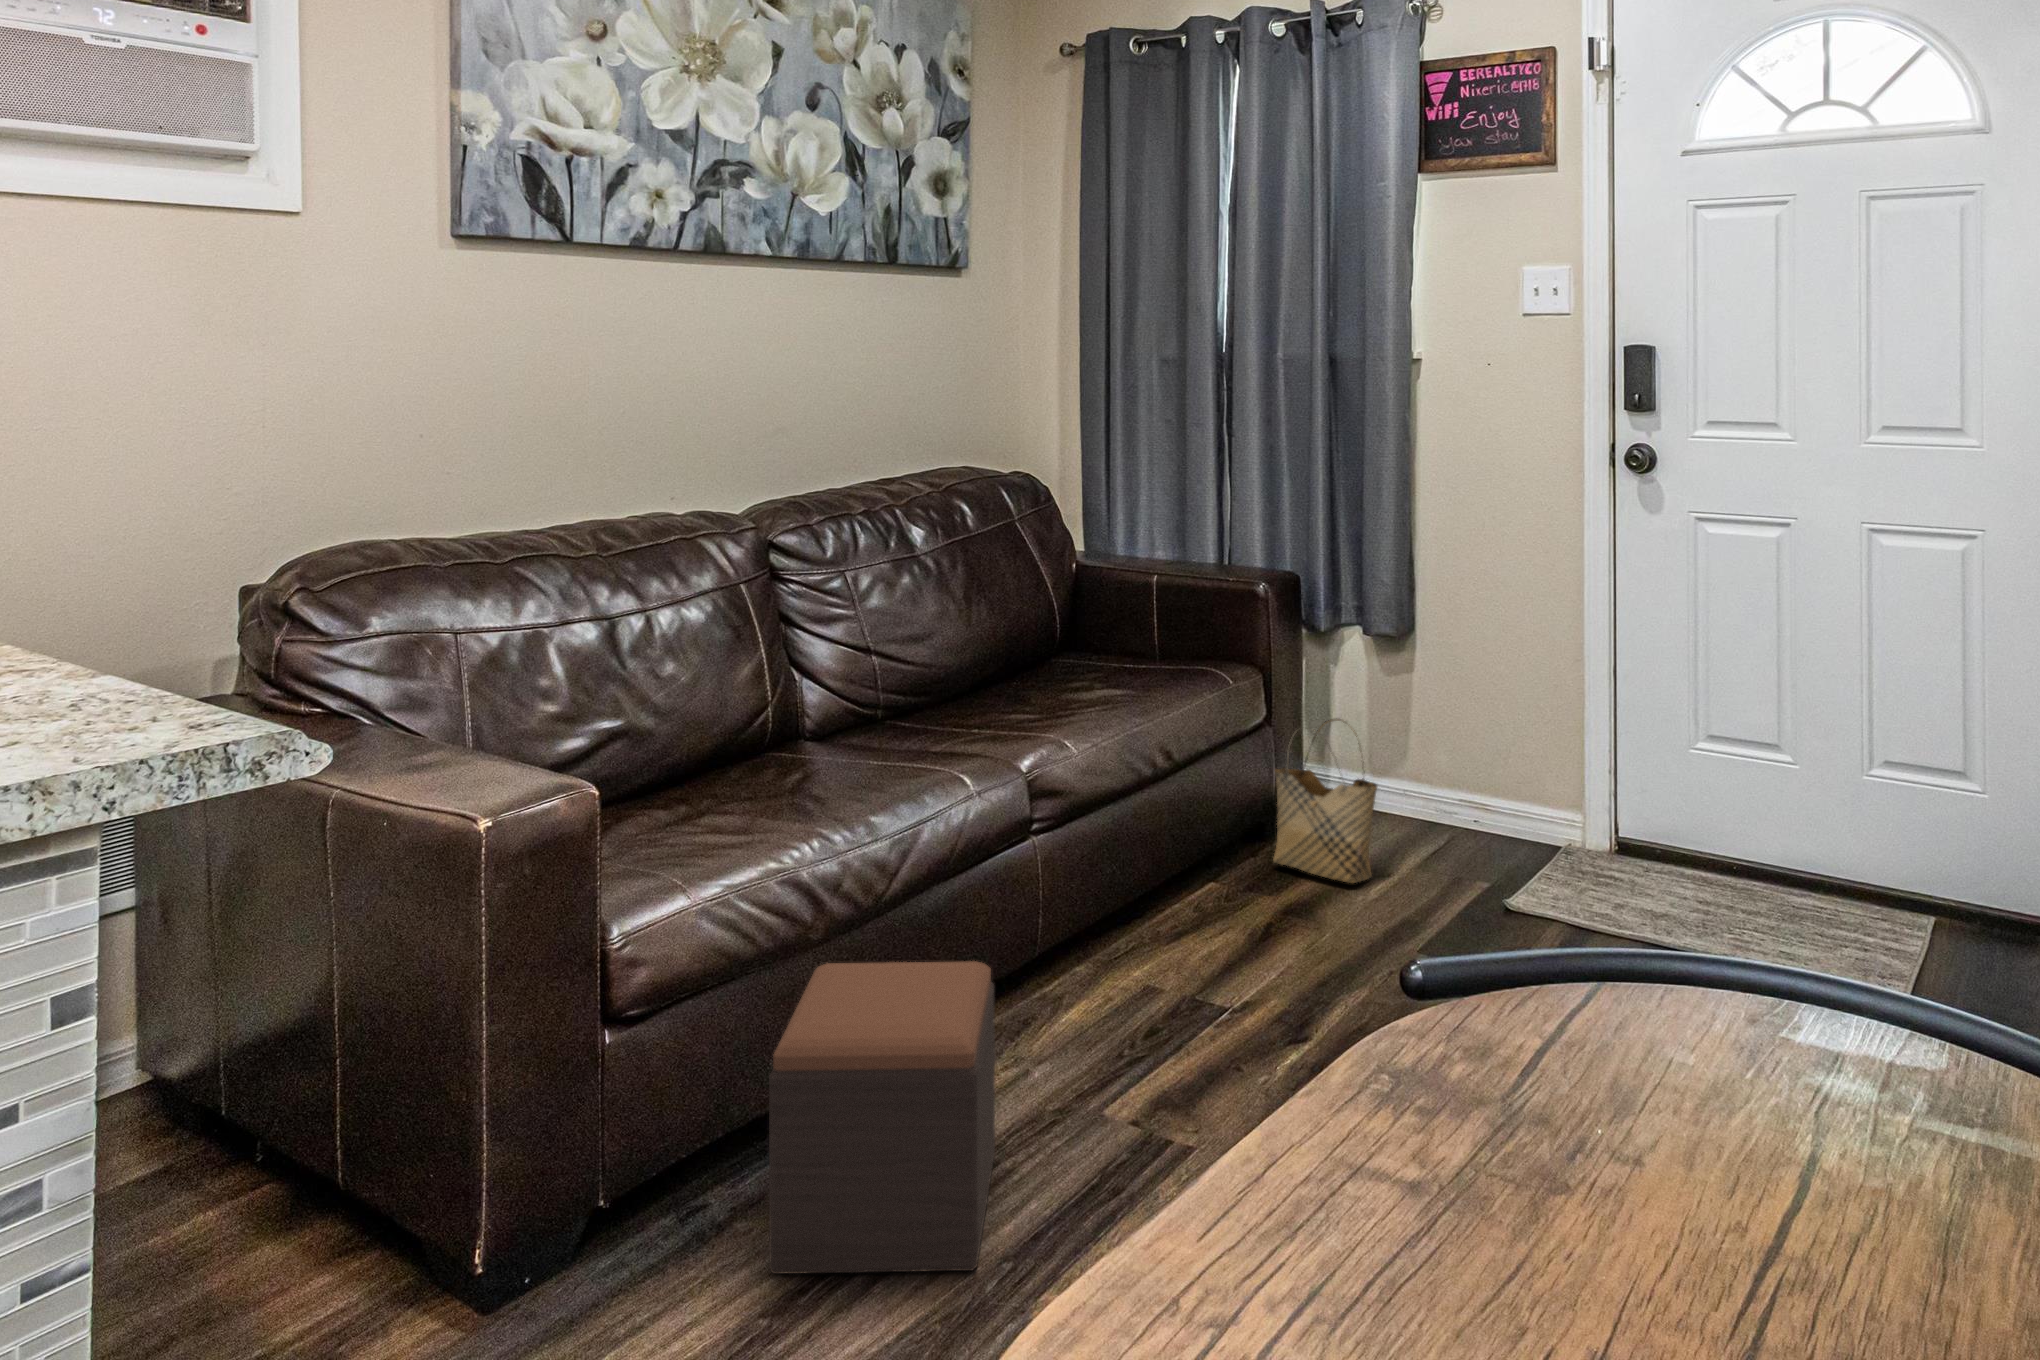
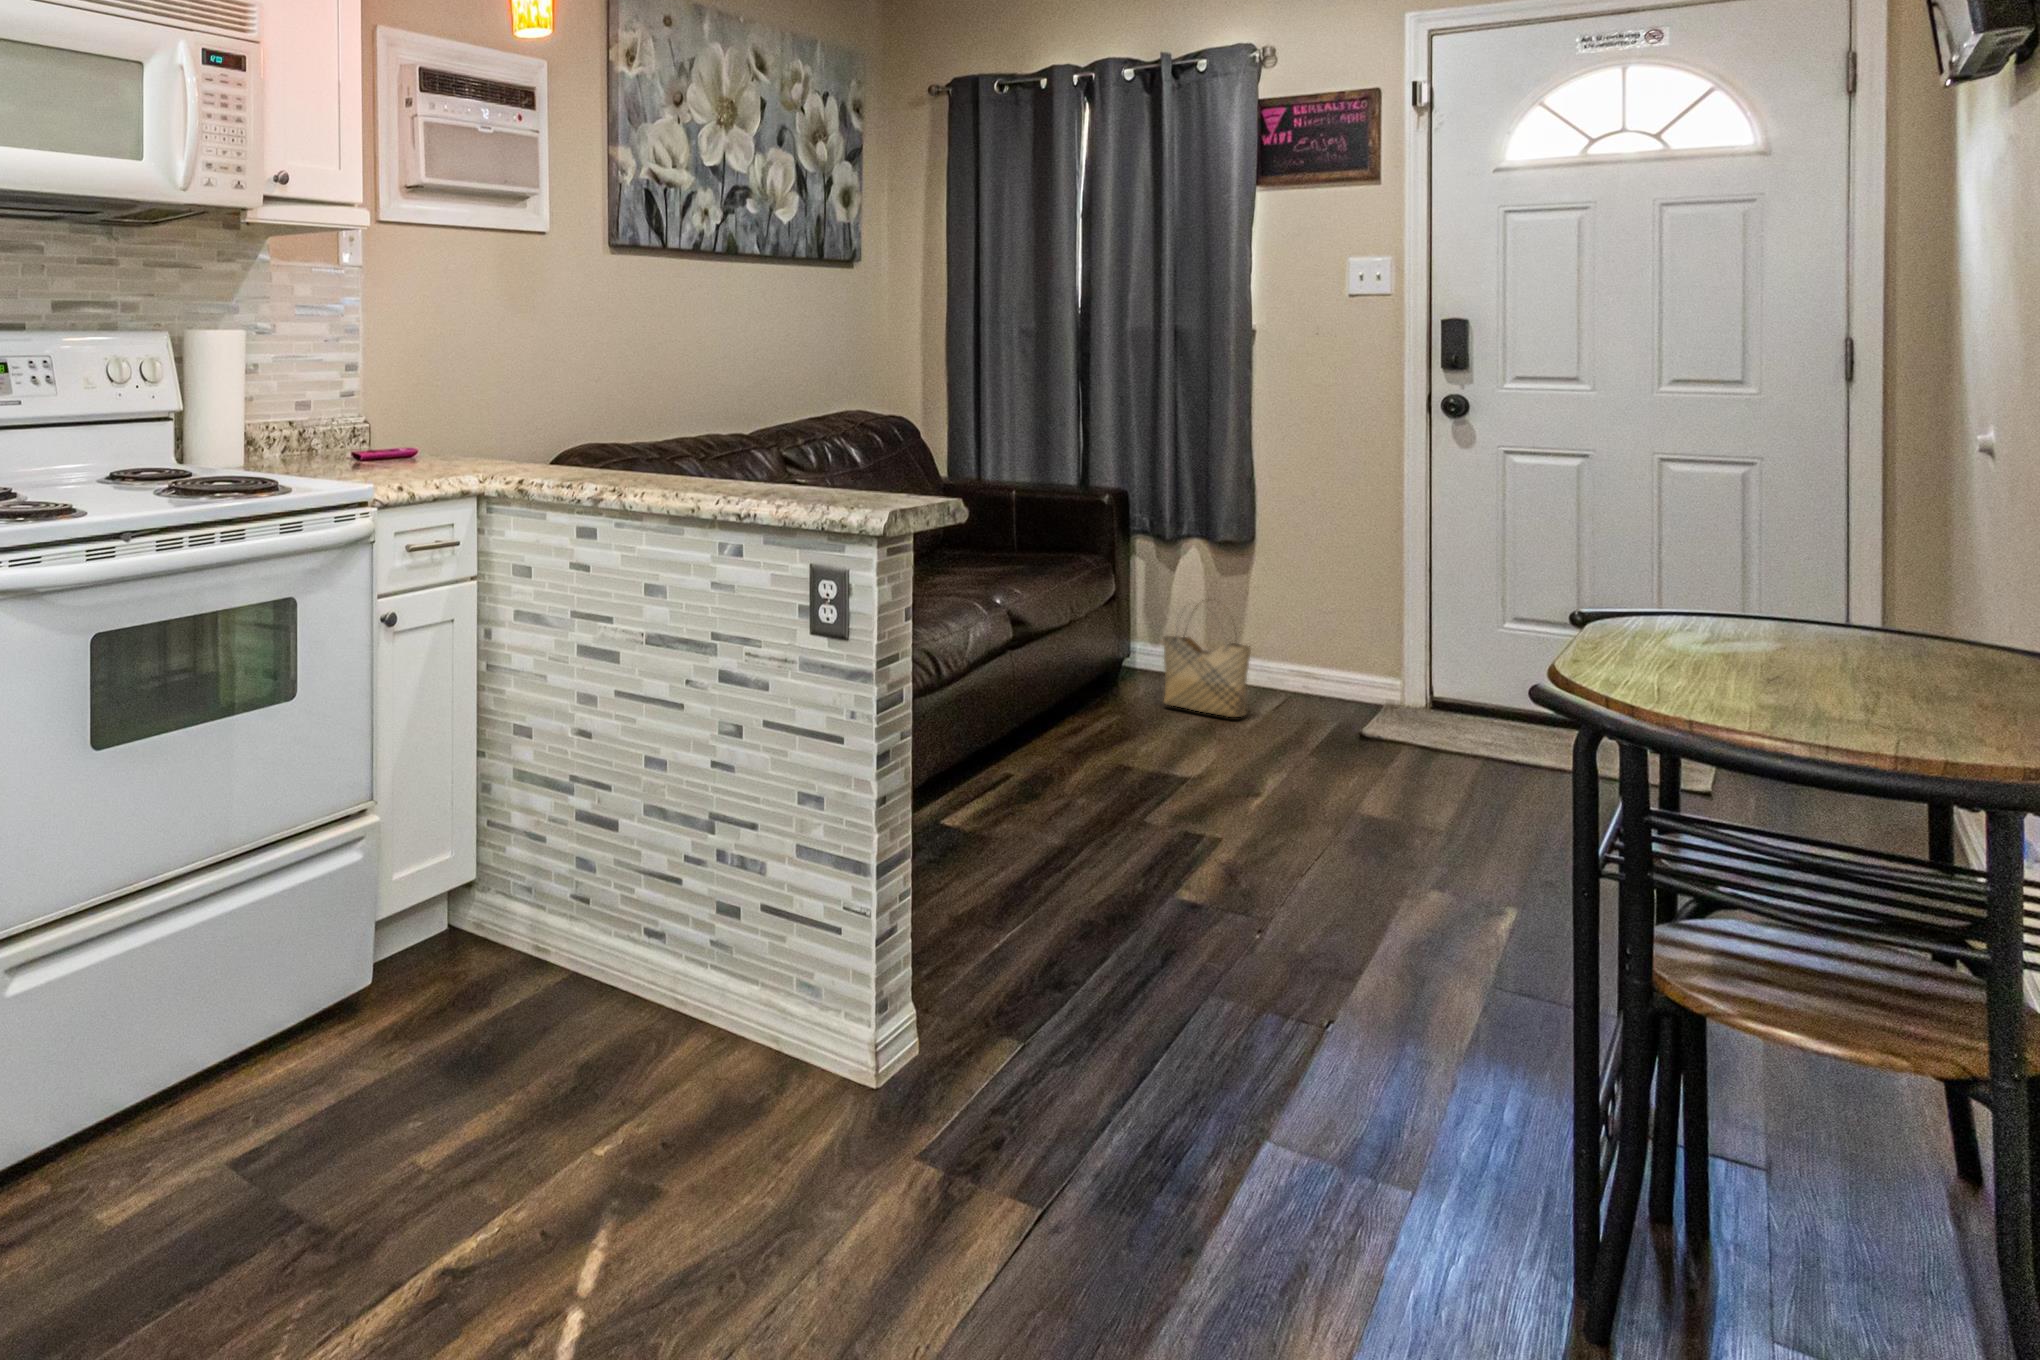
footstool: present [769,961,995,1274] -> none [982,710,1140,881]

